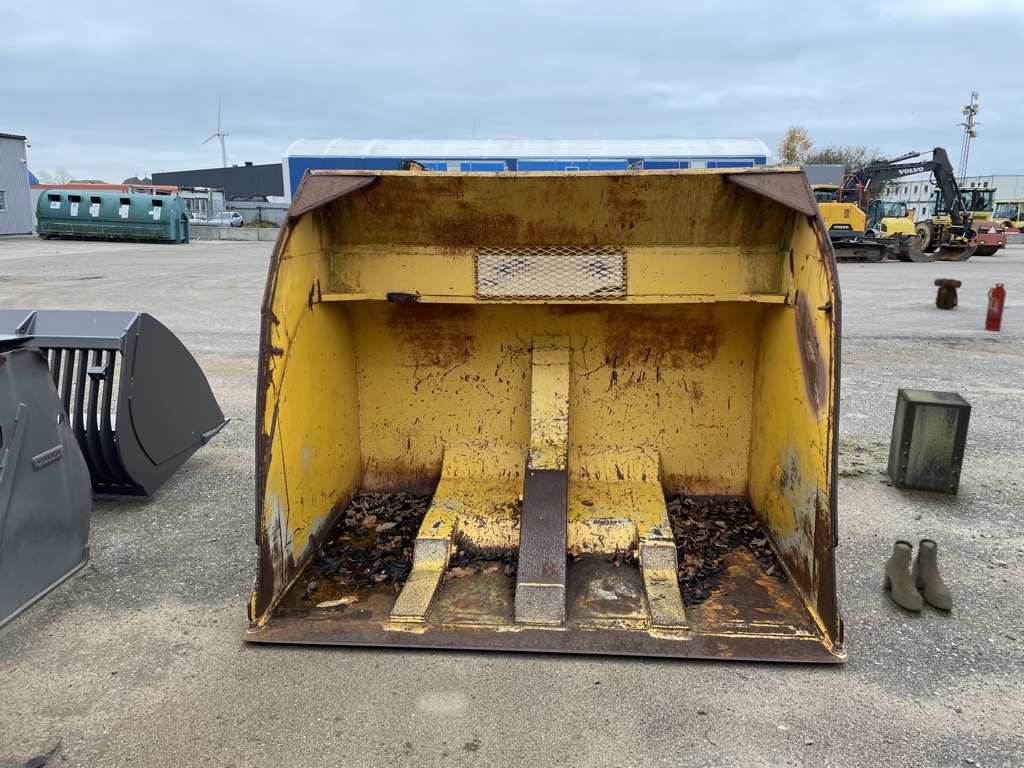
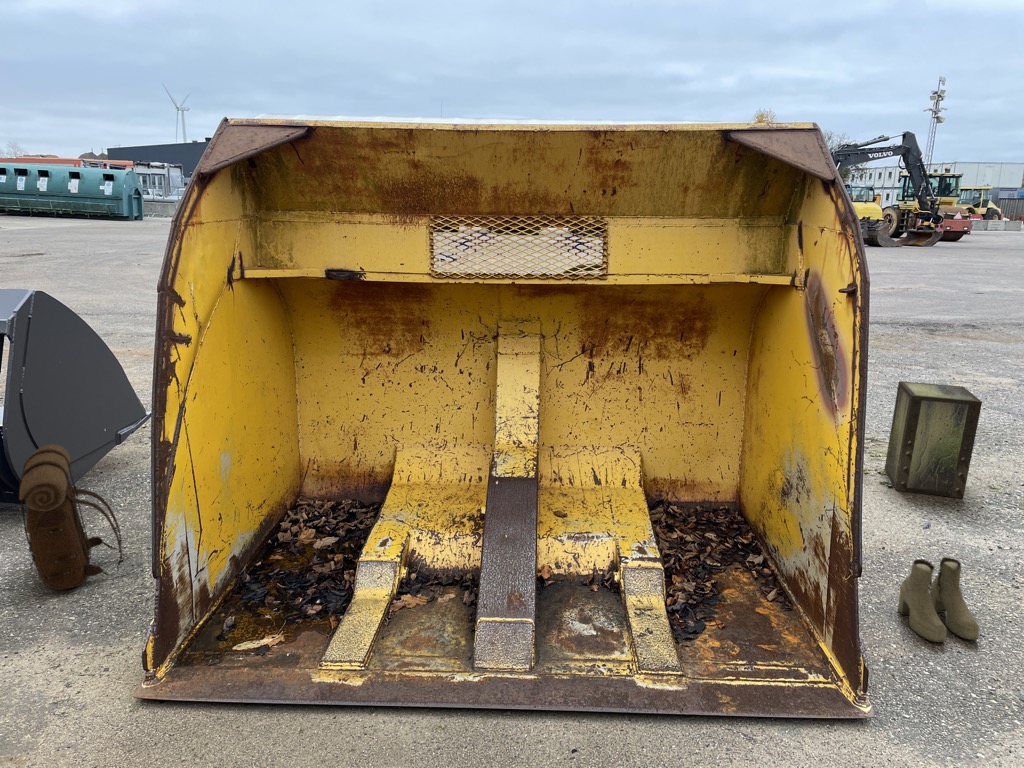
backpack: present [934,278,962,309] -> present [19,444,128,590]
fire extinguisher: present [985,284,1006,331] -> none [964,269,986,318]

